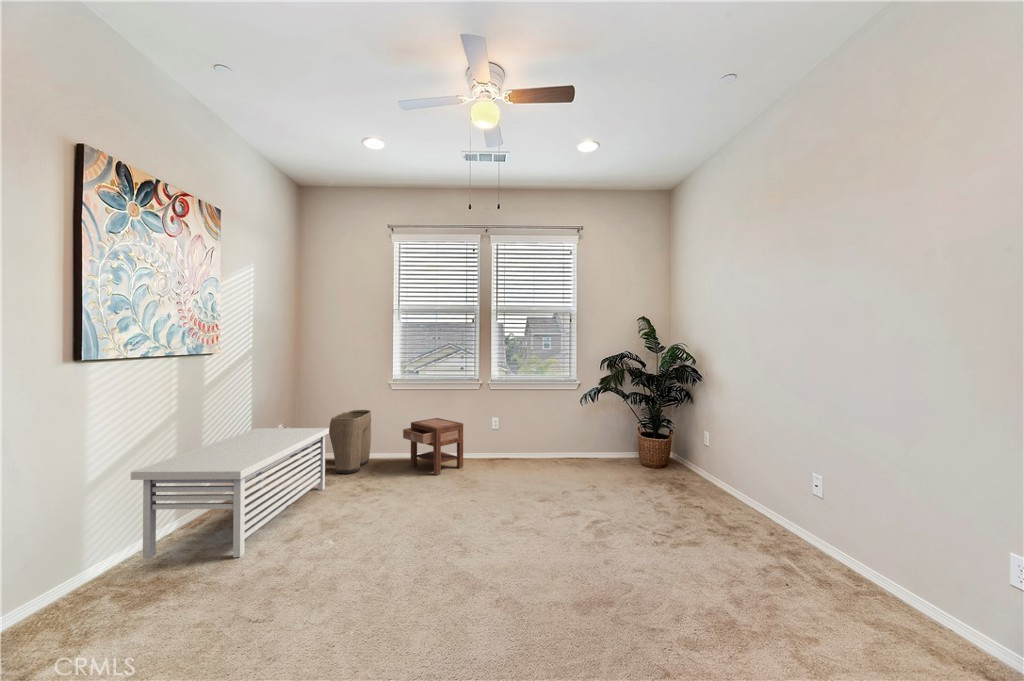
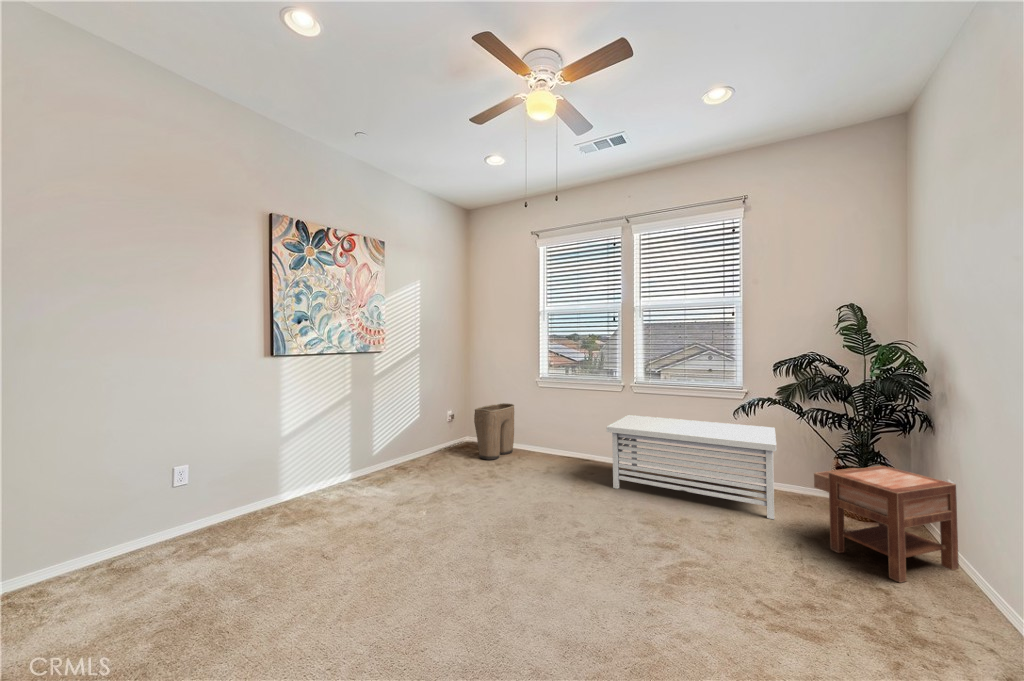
nightstand: present [403,418,463,475] -> present [814,466,959,583]
storage bench: present [131,428,329,558] -> present [606,415,776,519]

